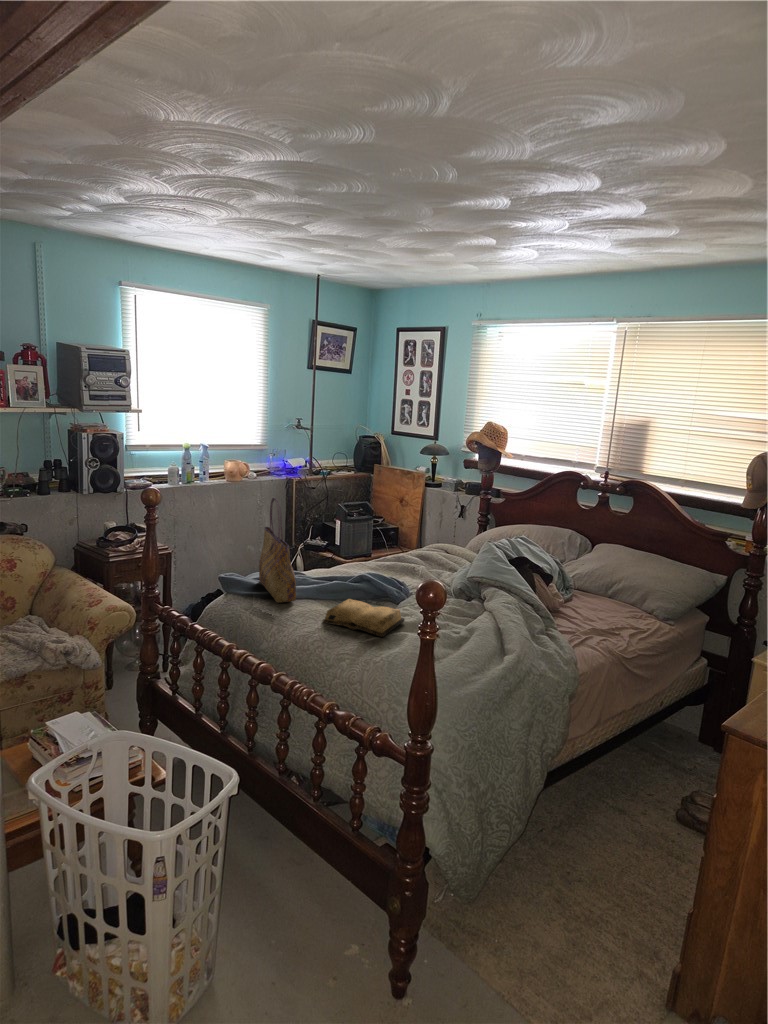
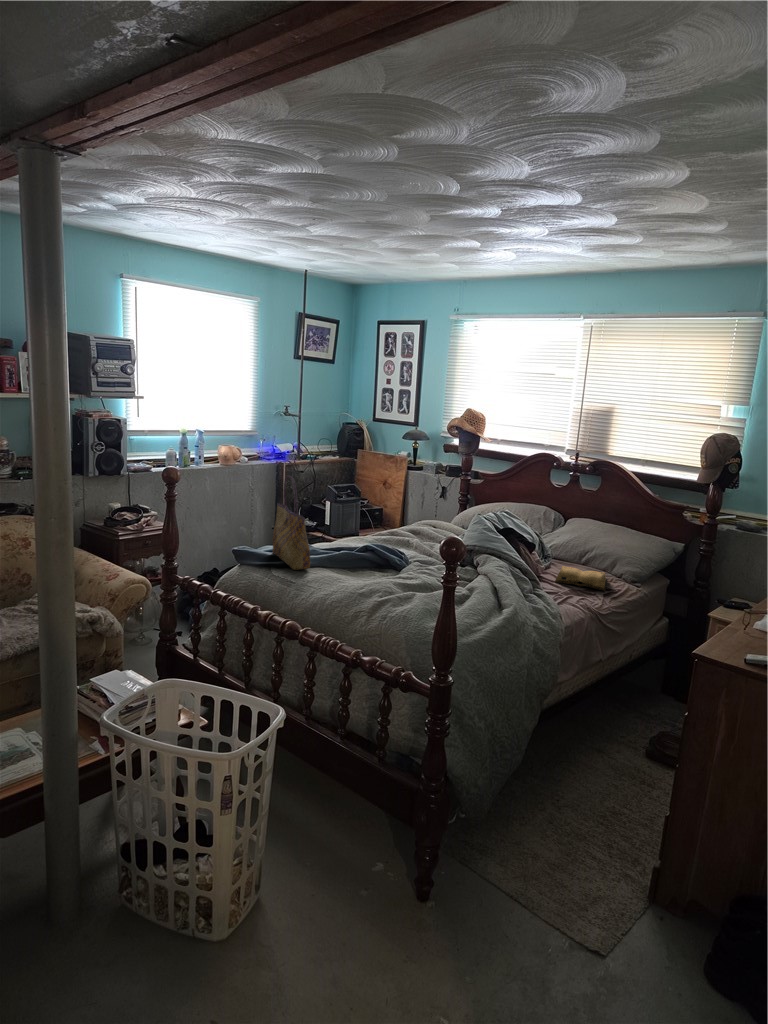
diary: present [323,599,405,637] -> present [555,566,608,591]

